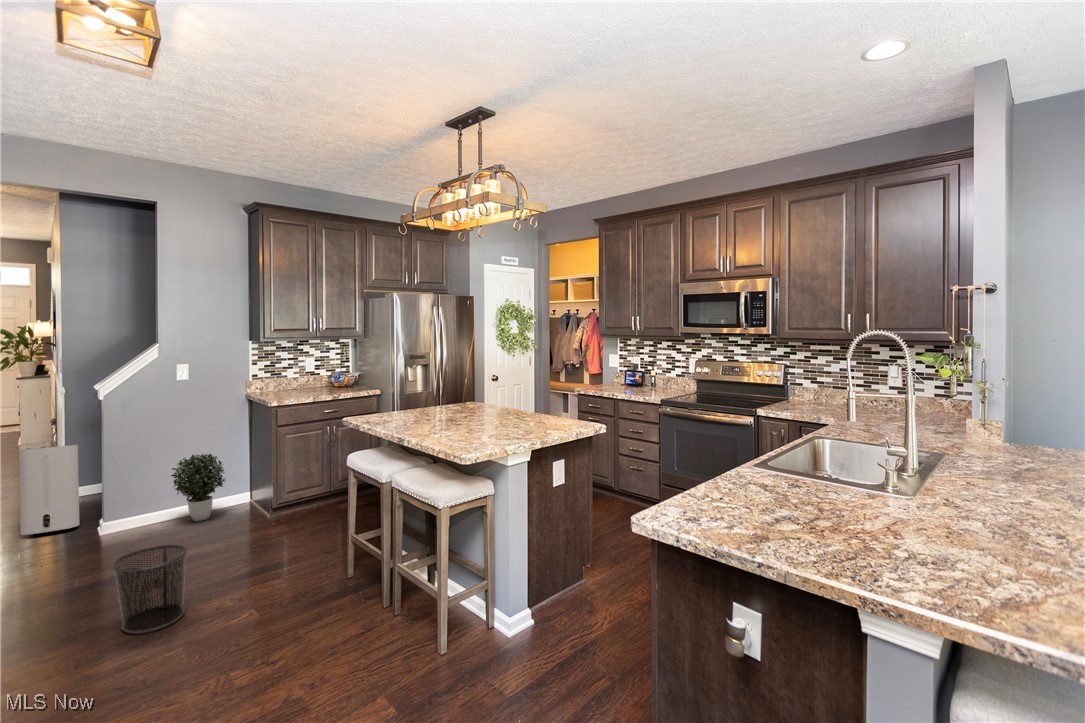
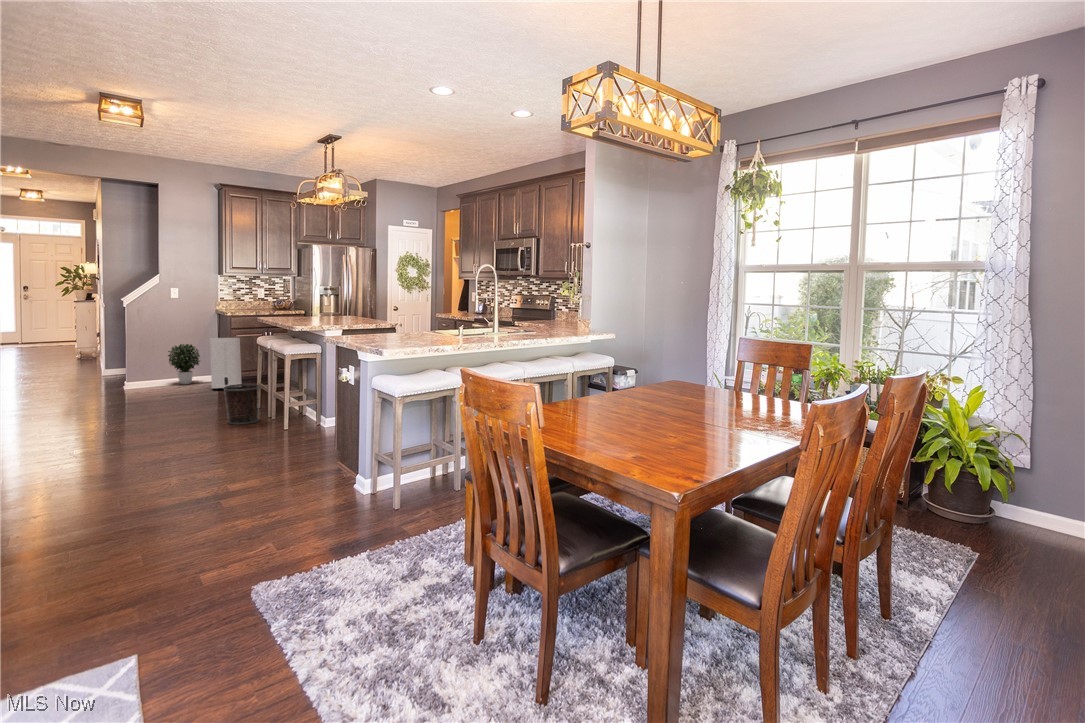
air purifier: present [19,445,79,535] -> present [210,338,242,389]
waste bin: present [112,545,188,634] -> present [223,384,260,425]

